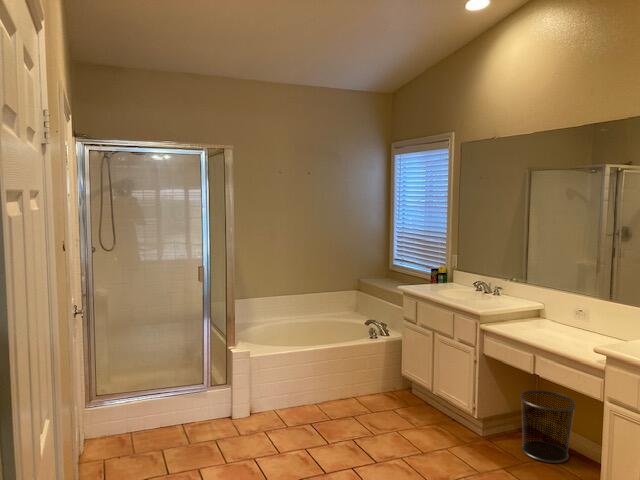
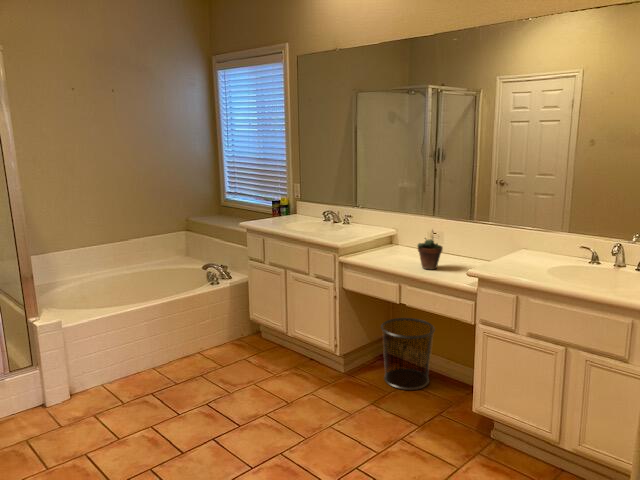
succulent plant: none [553,306,579,345] -> present [418,230,443,269]

